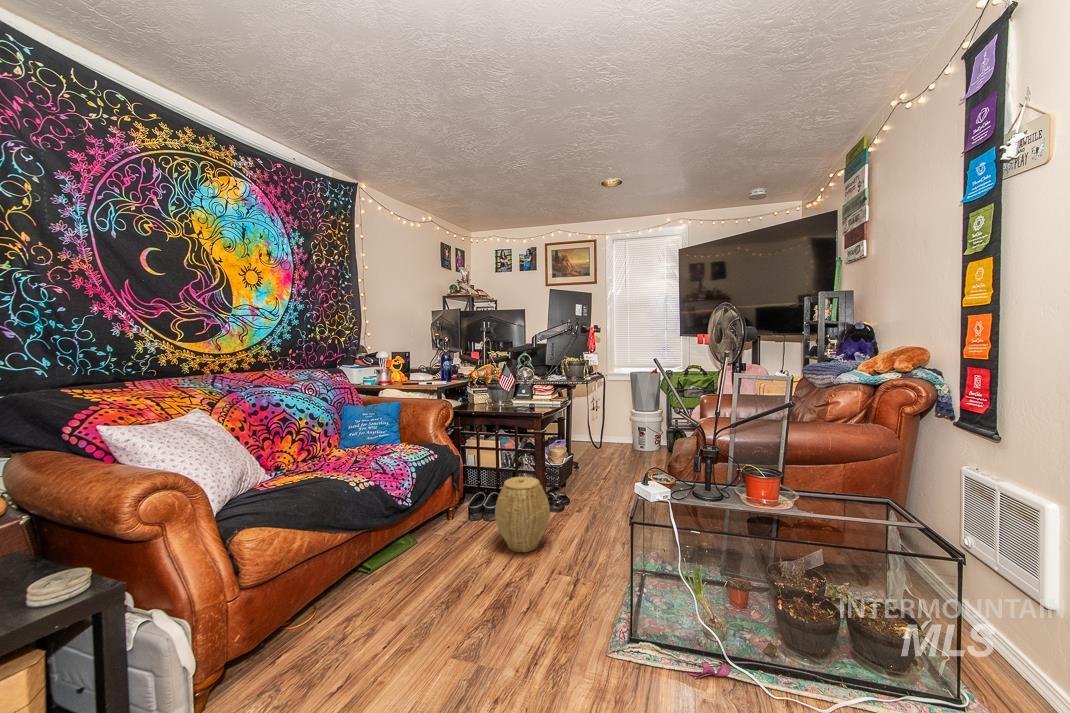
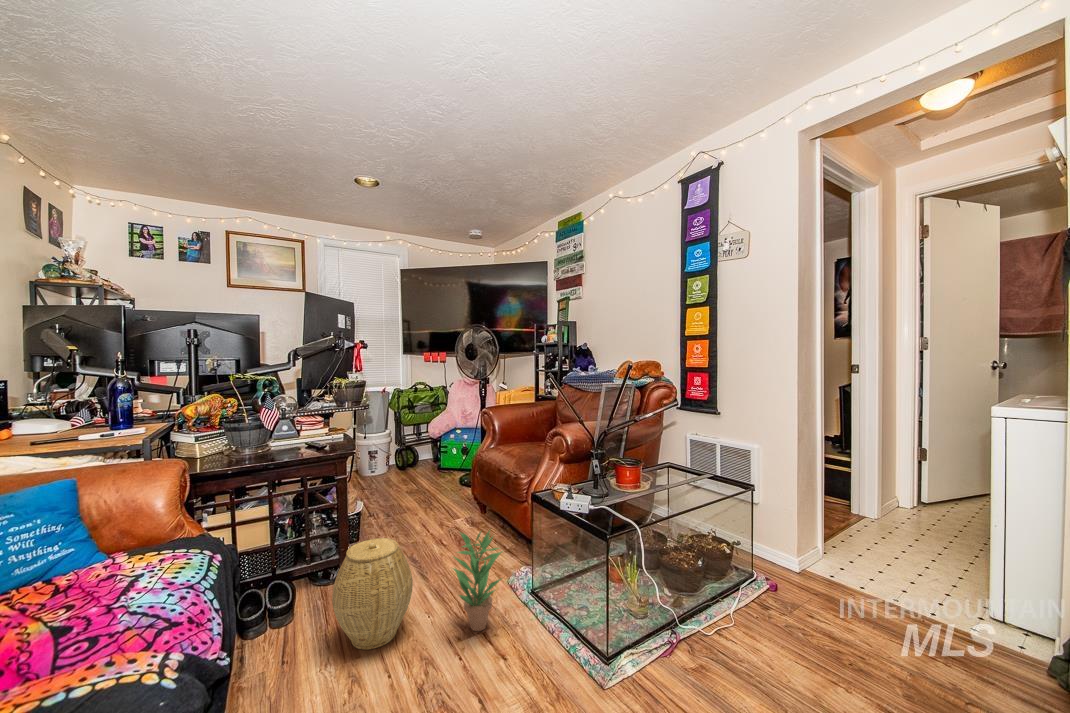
potted plant: none [556,487,602,575] -> present [453,531,503,631]

